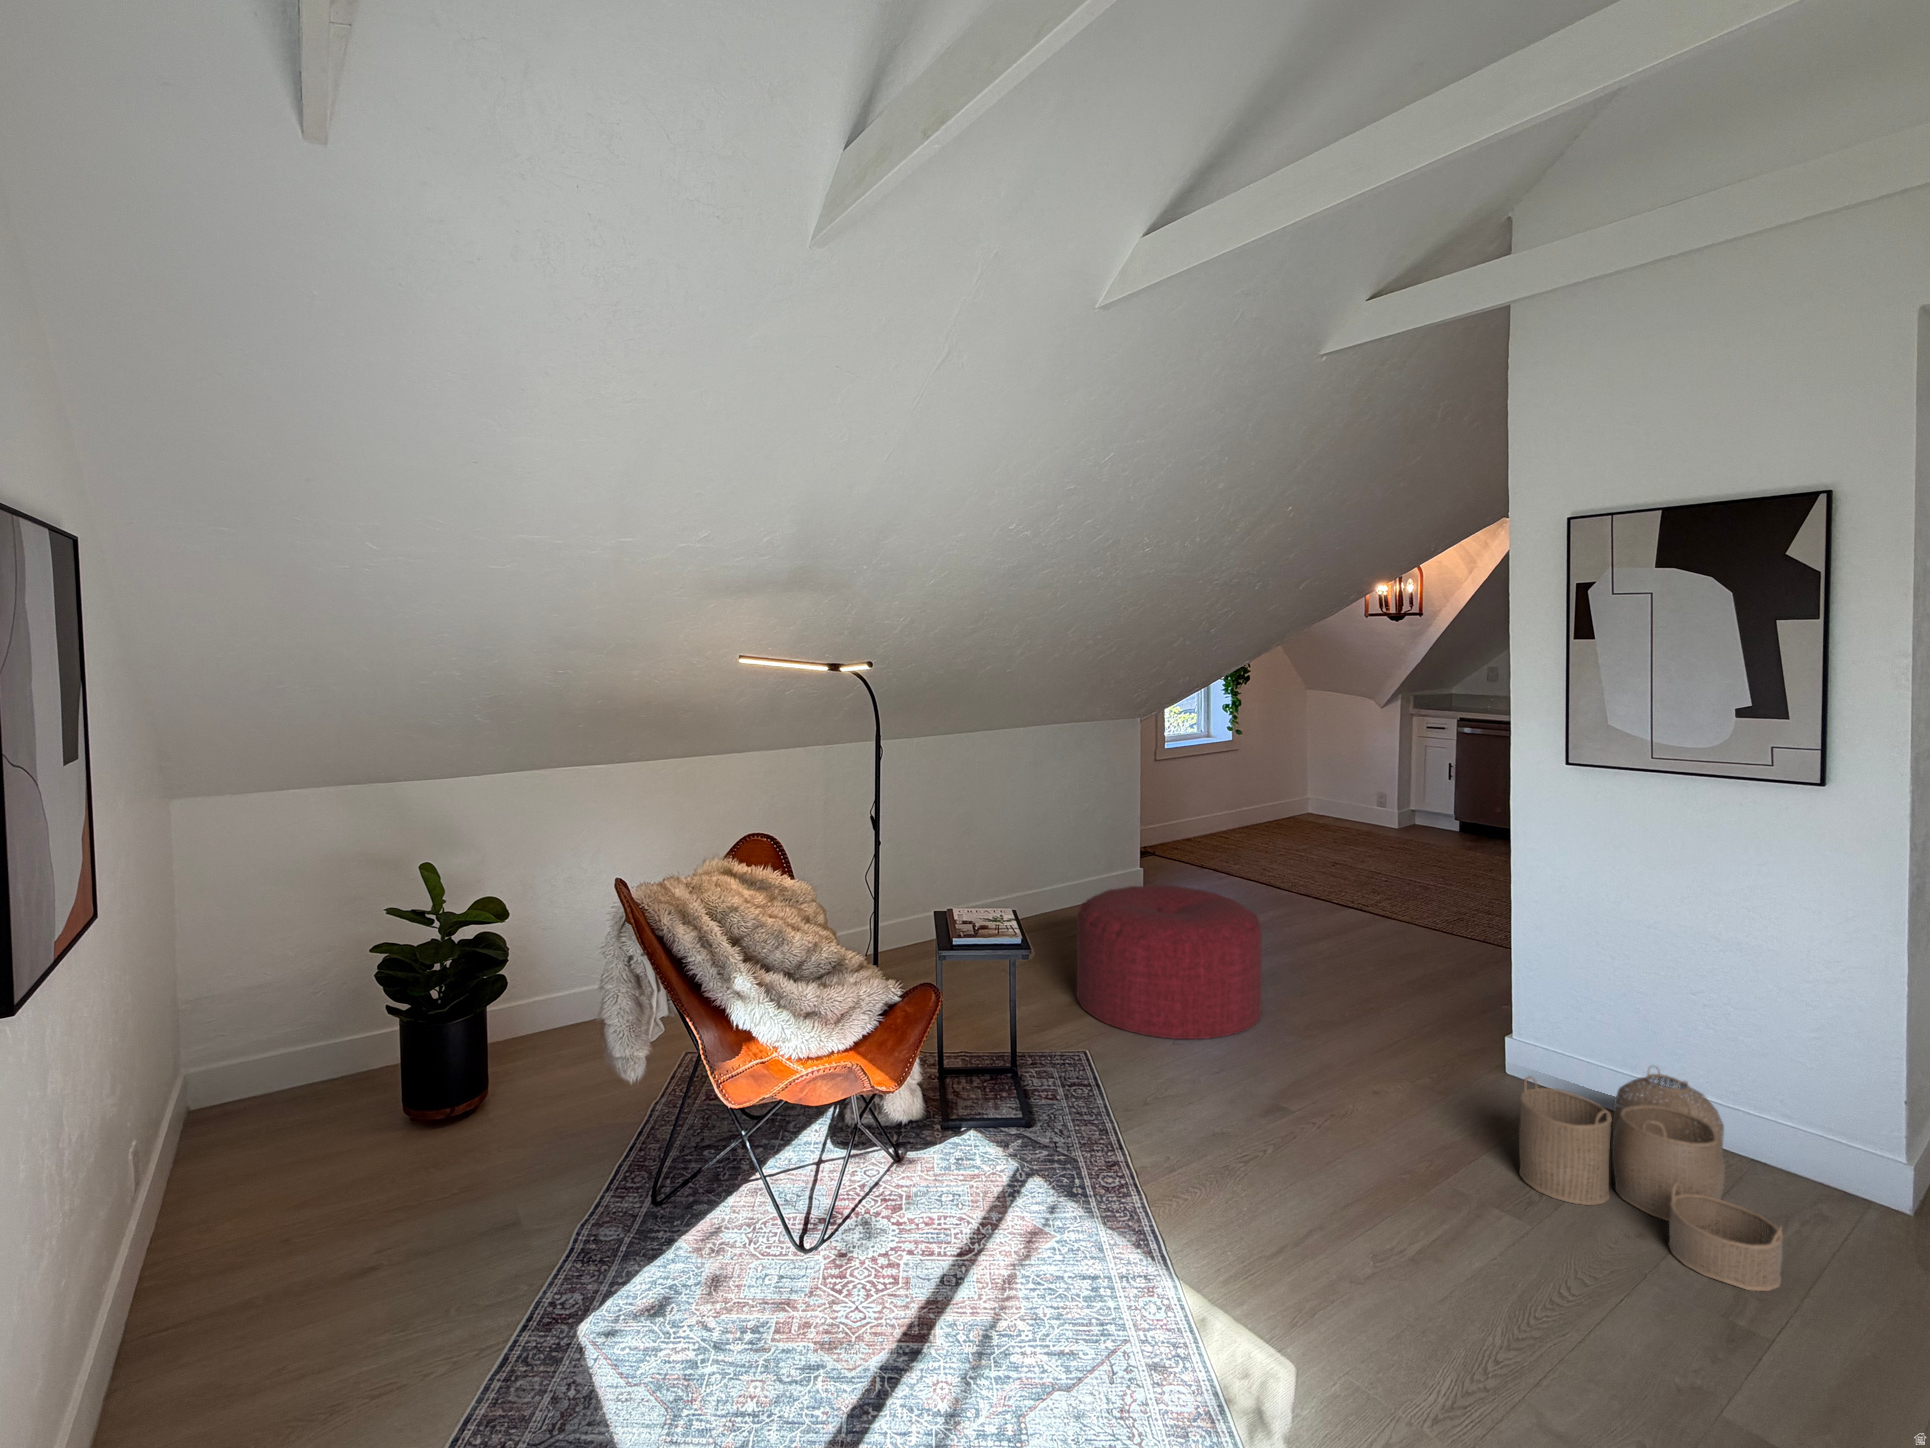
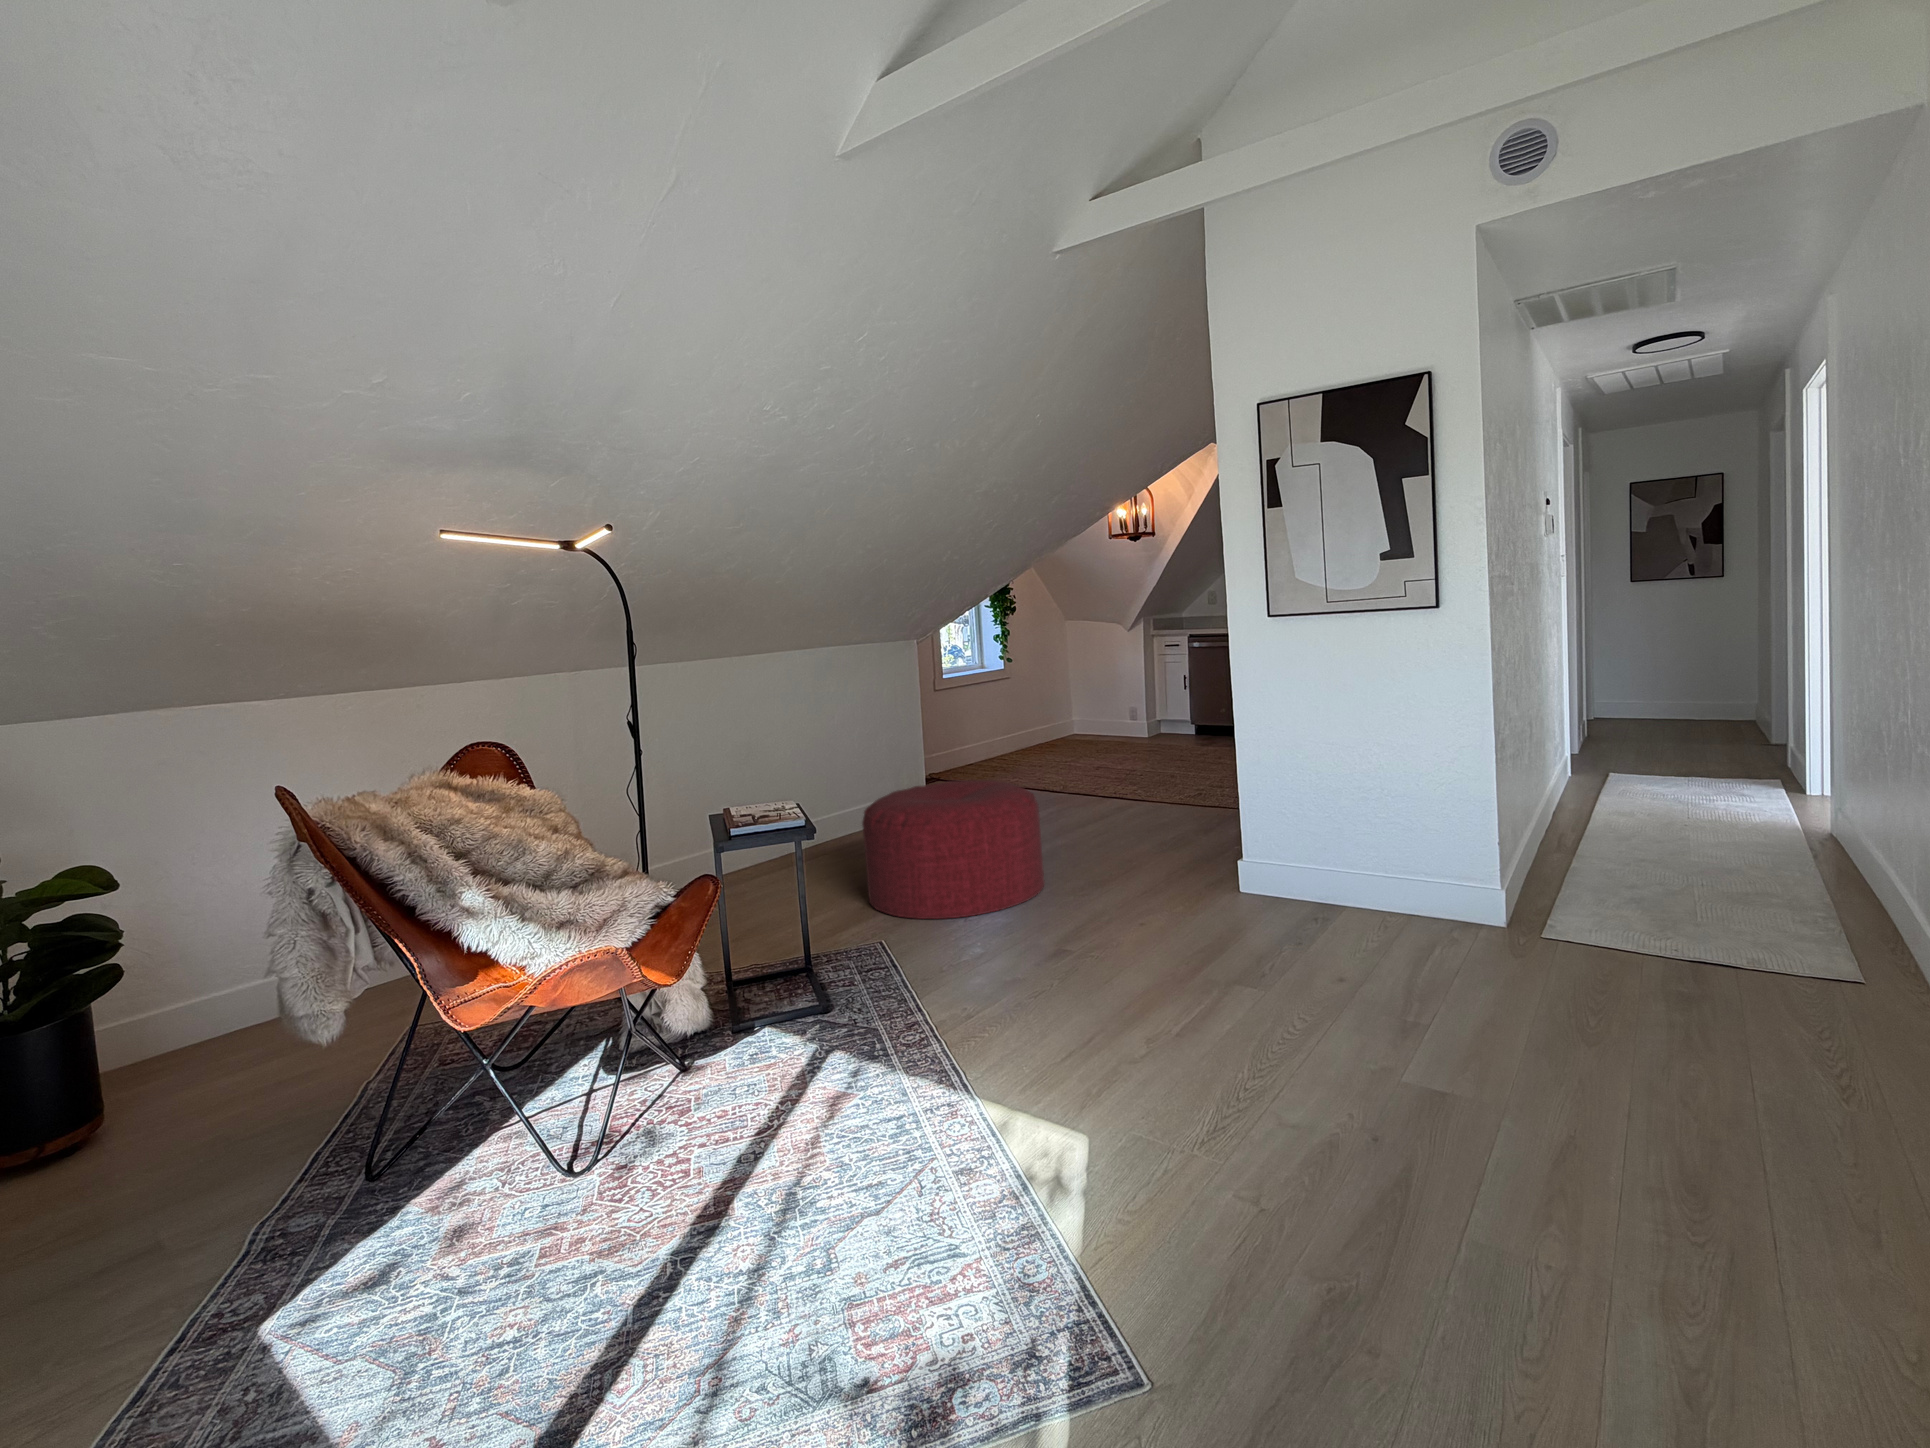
woven basket: present [1519,1068,1783,1291] -> none [1258,848,1450,993]

